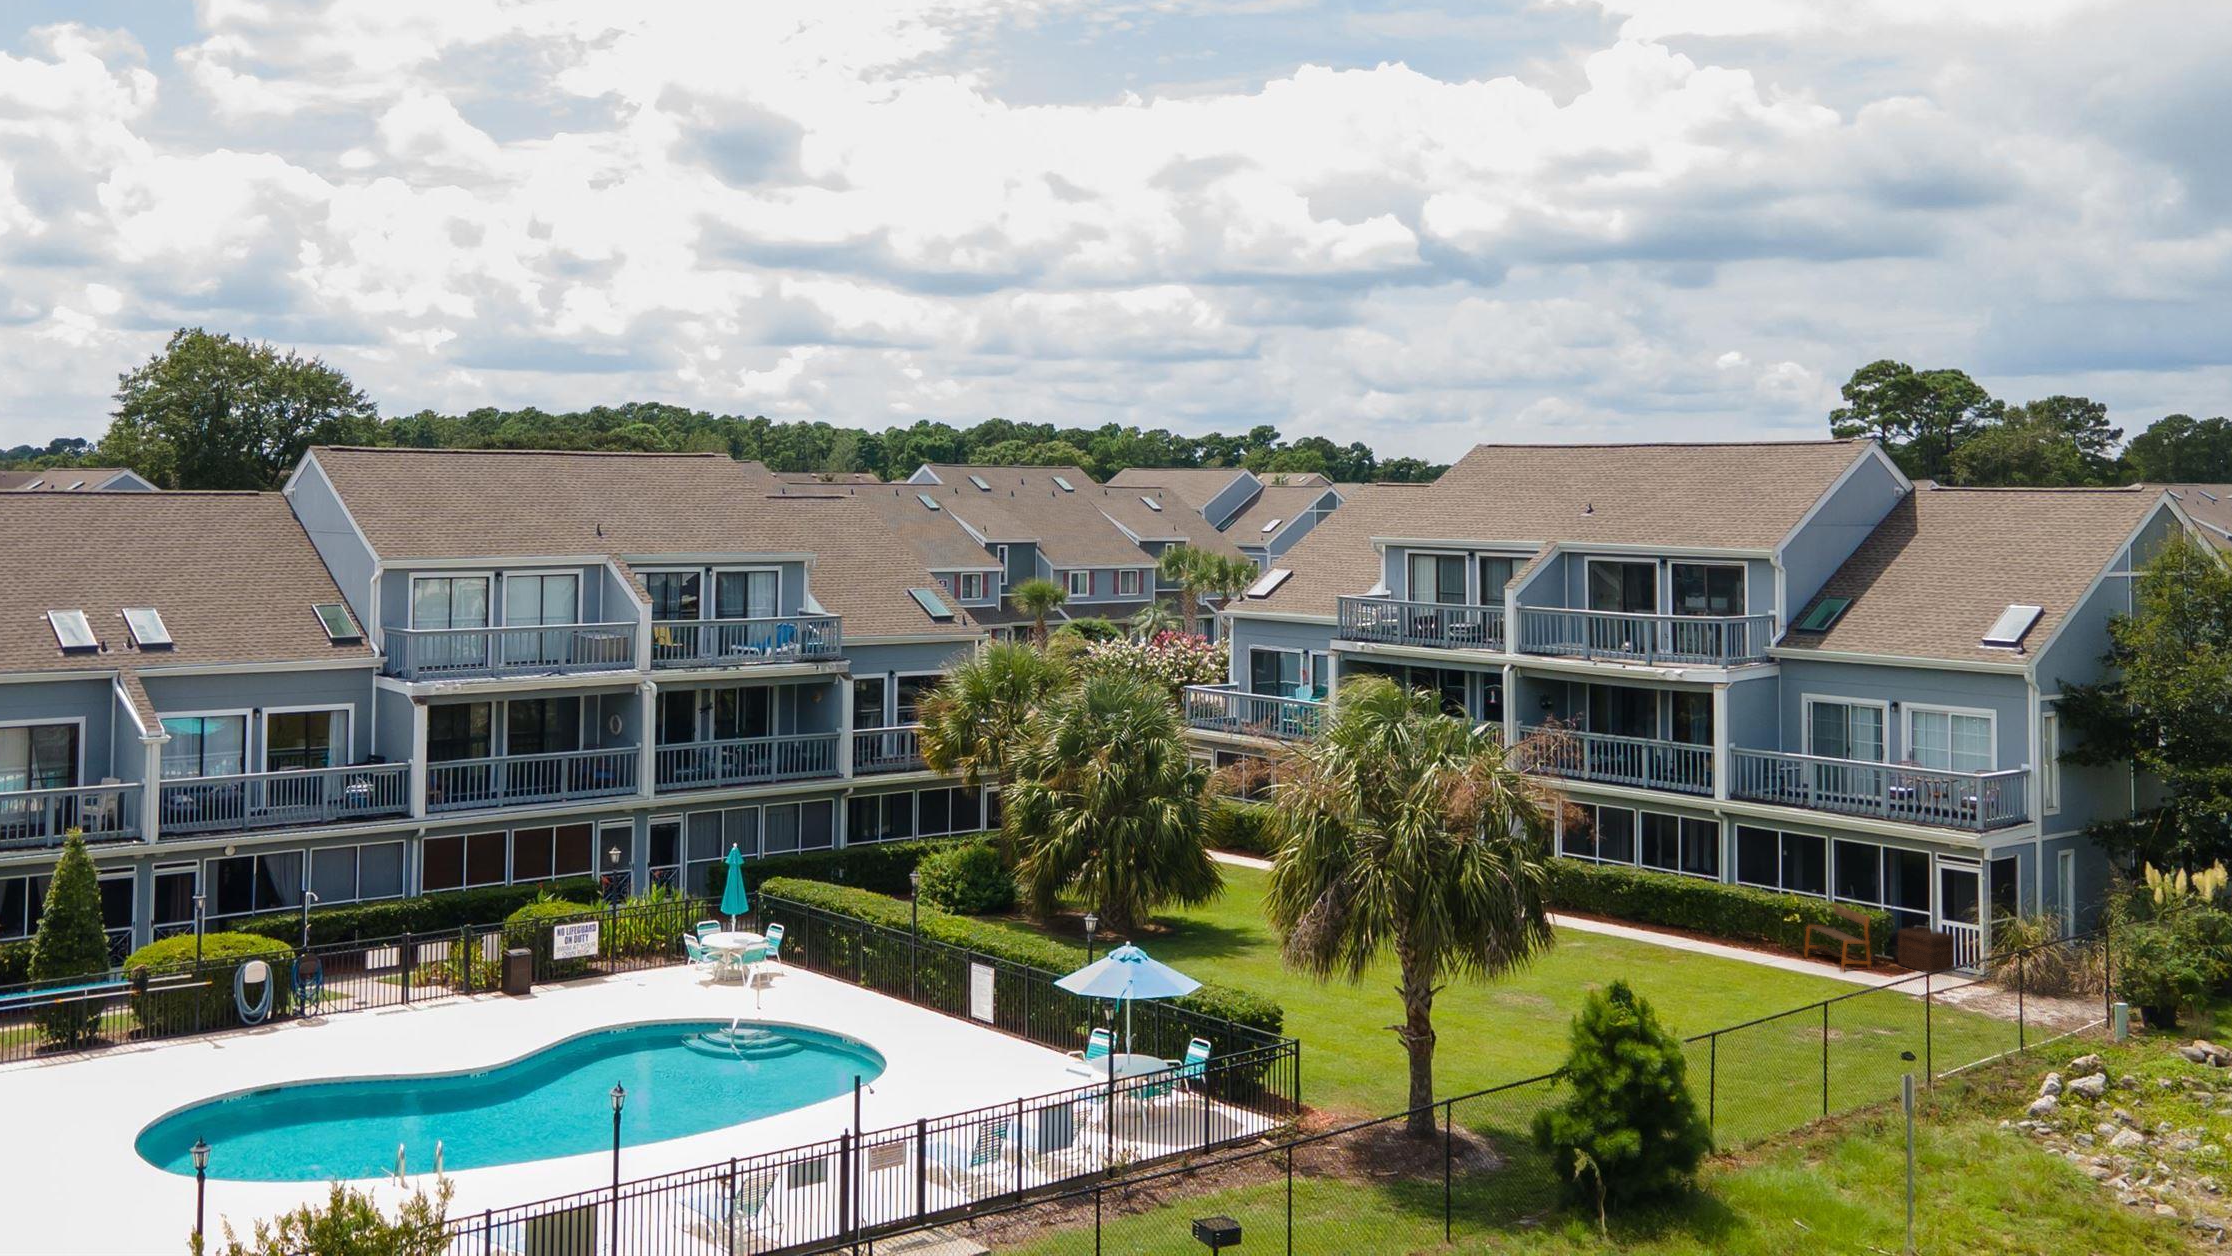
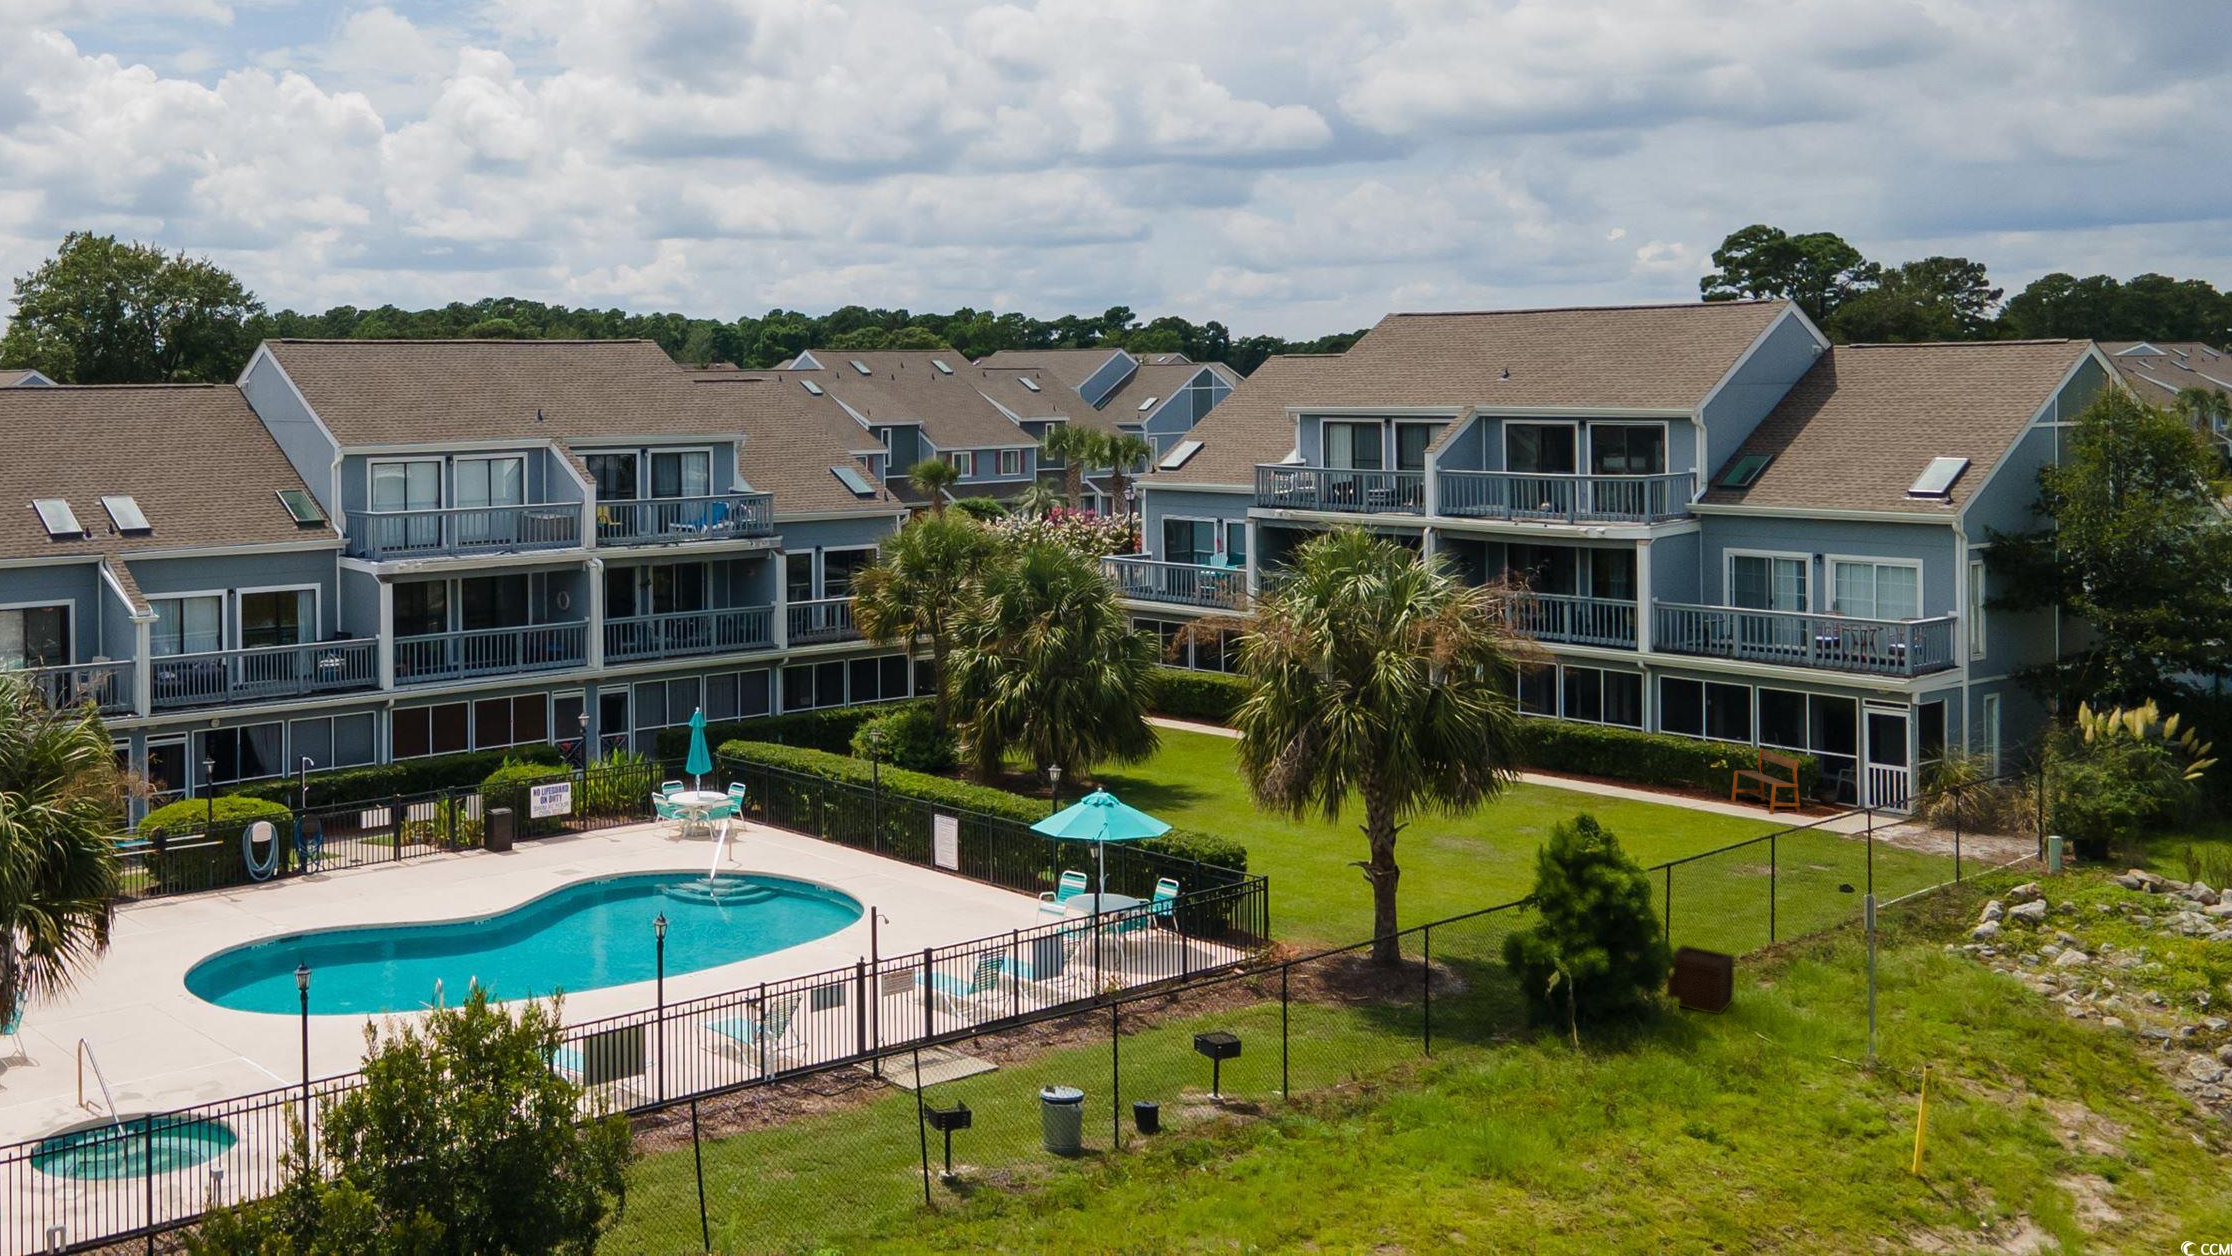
wooden crate: present [1898,926,1955,973] -> present [1666,945,1734,1014]

